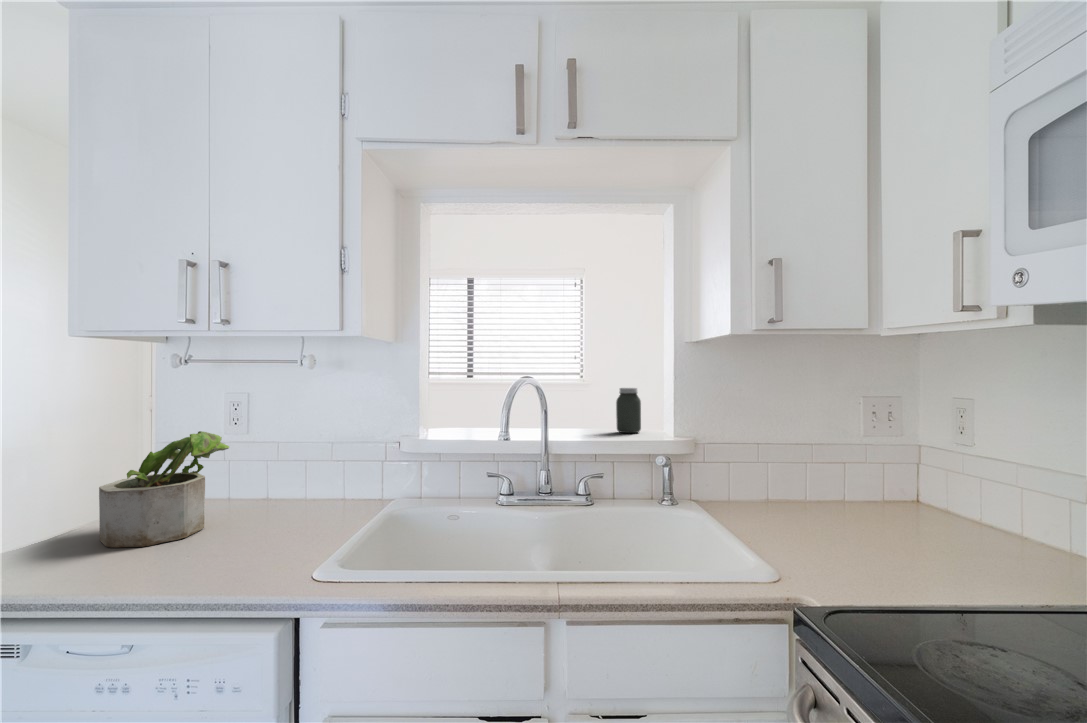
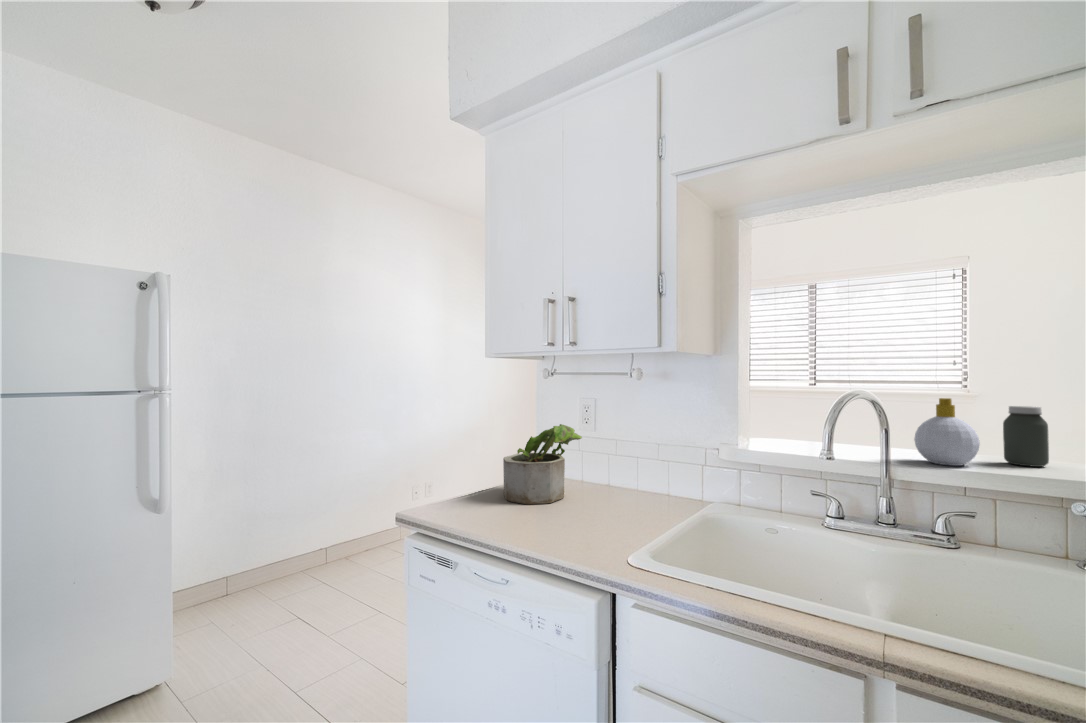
soap bottle: none [563,383,604,438] -> present [914,398,980,466]

